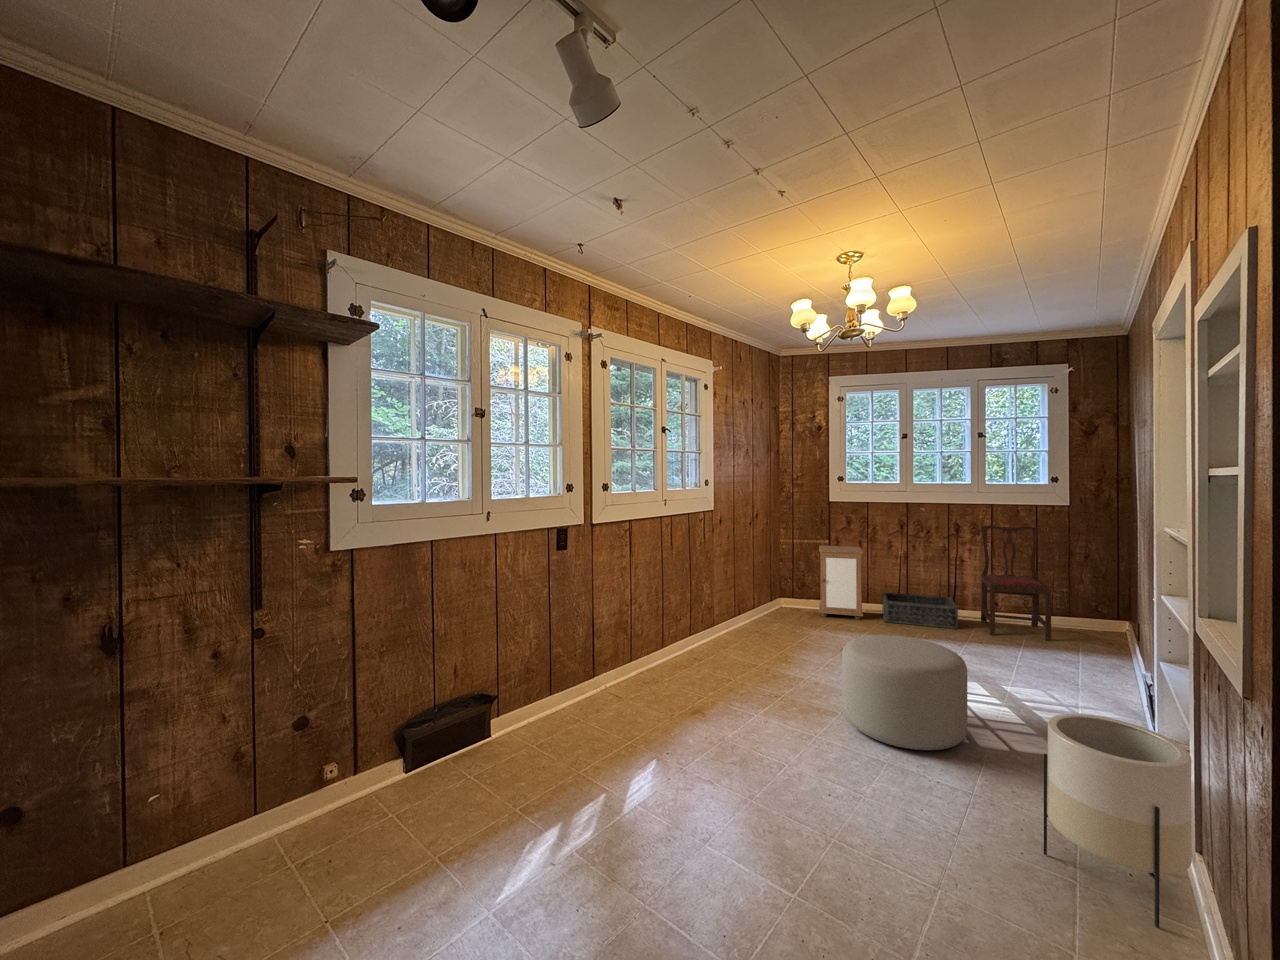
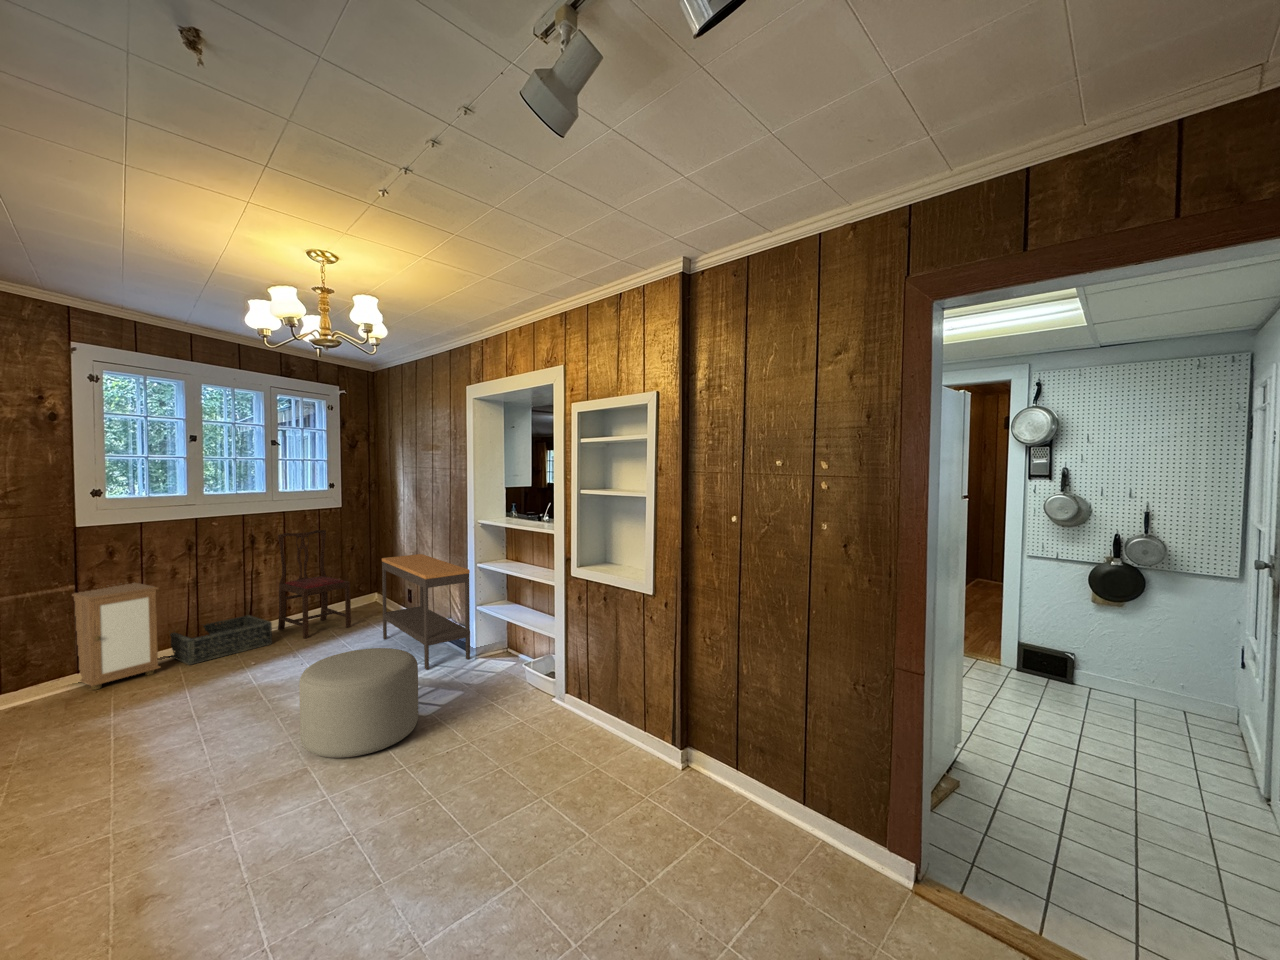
console table: none [1062,565,1147,731] -> present [382,554,470,670]
planter: present [1044,714,1192,928] -> none [522,641,585,744]

